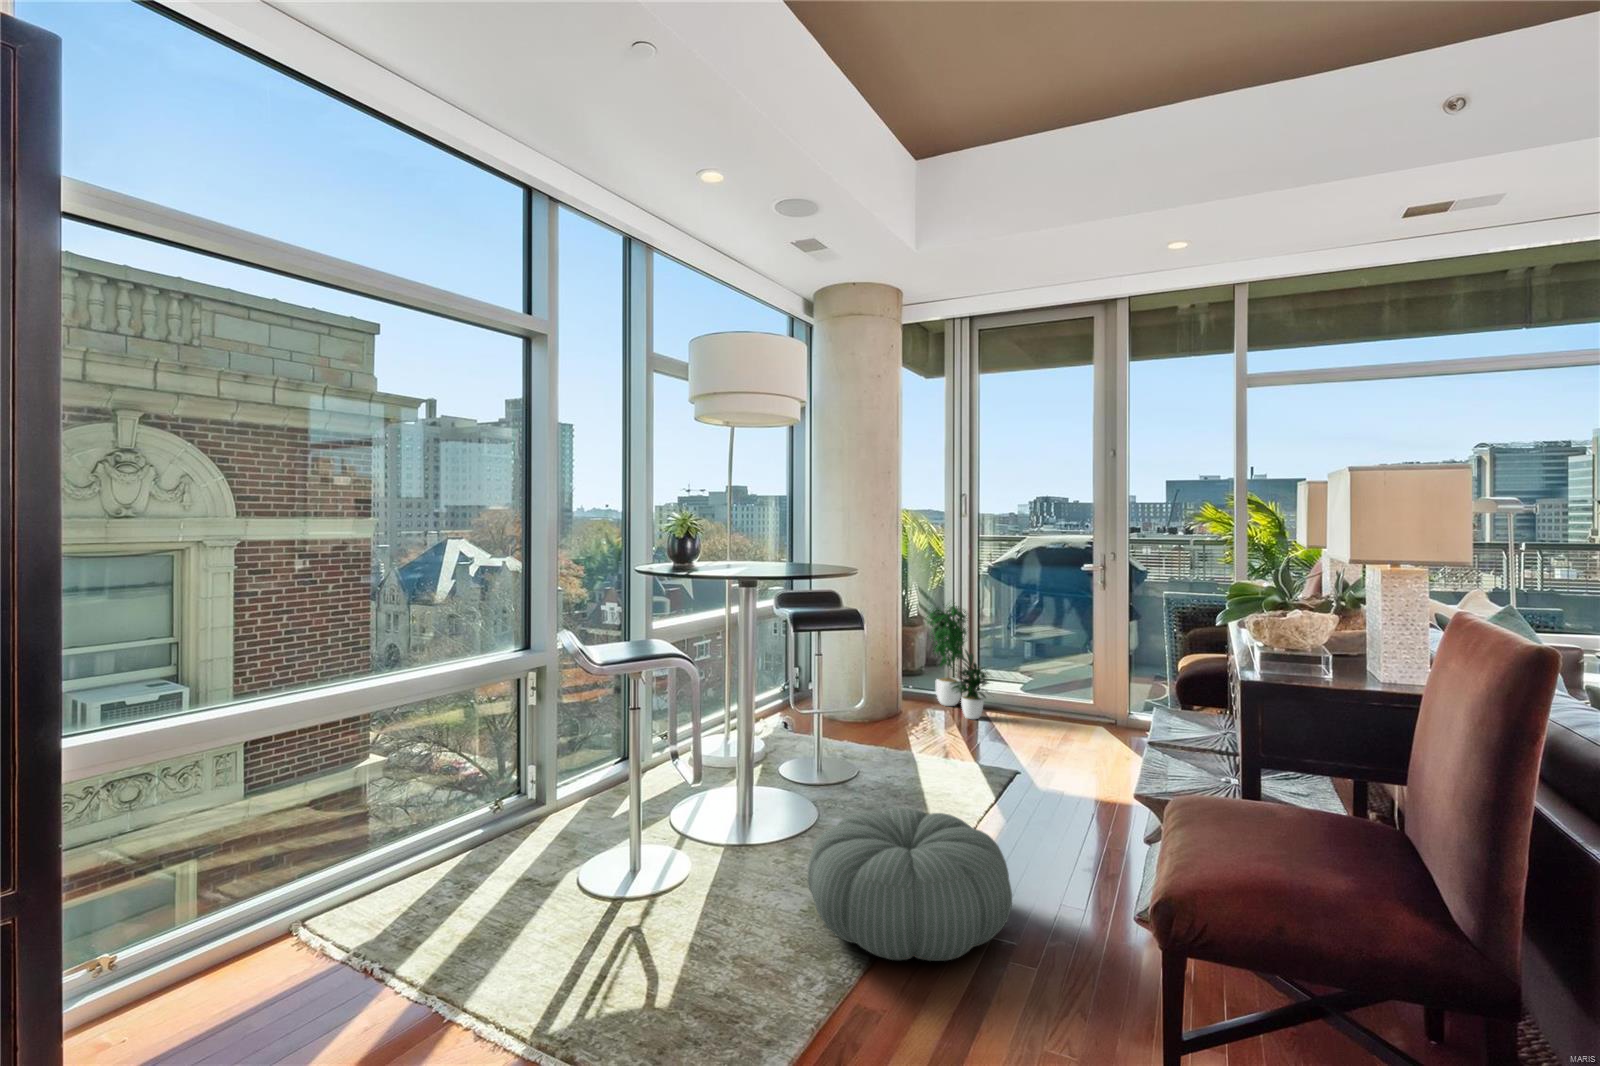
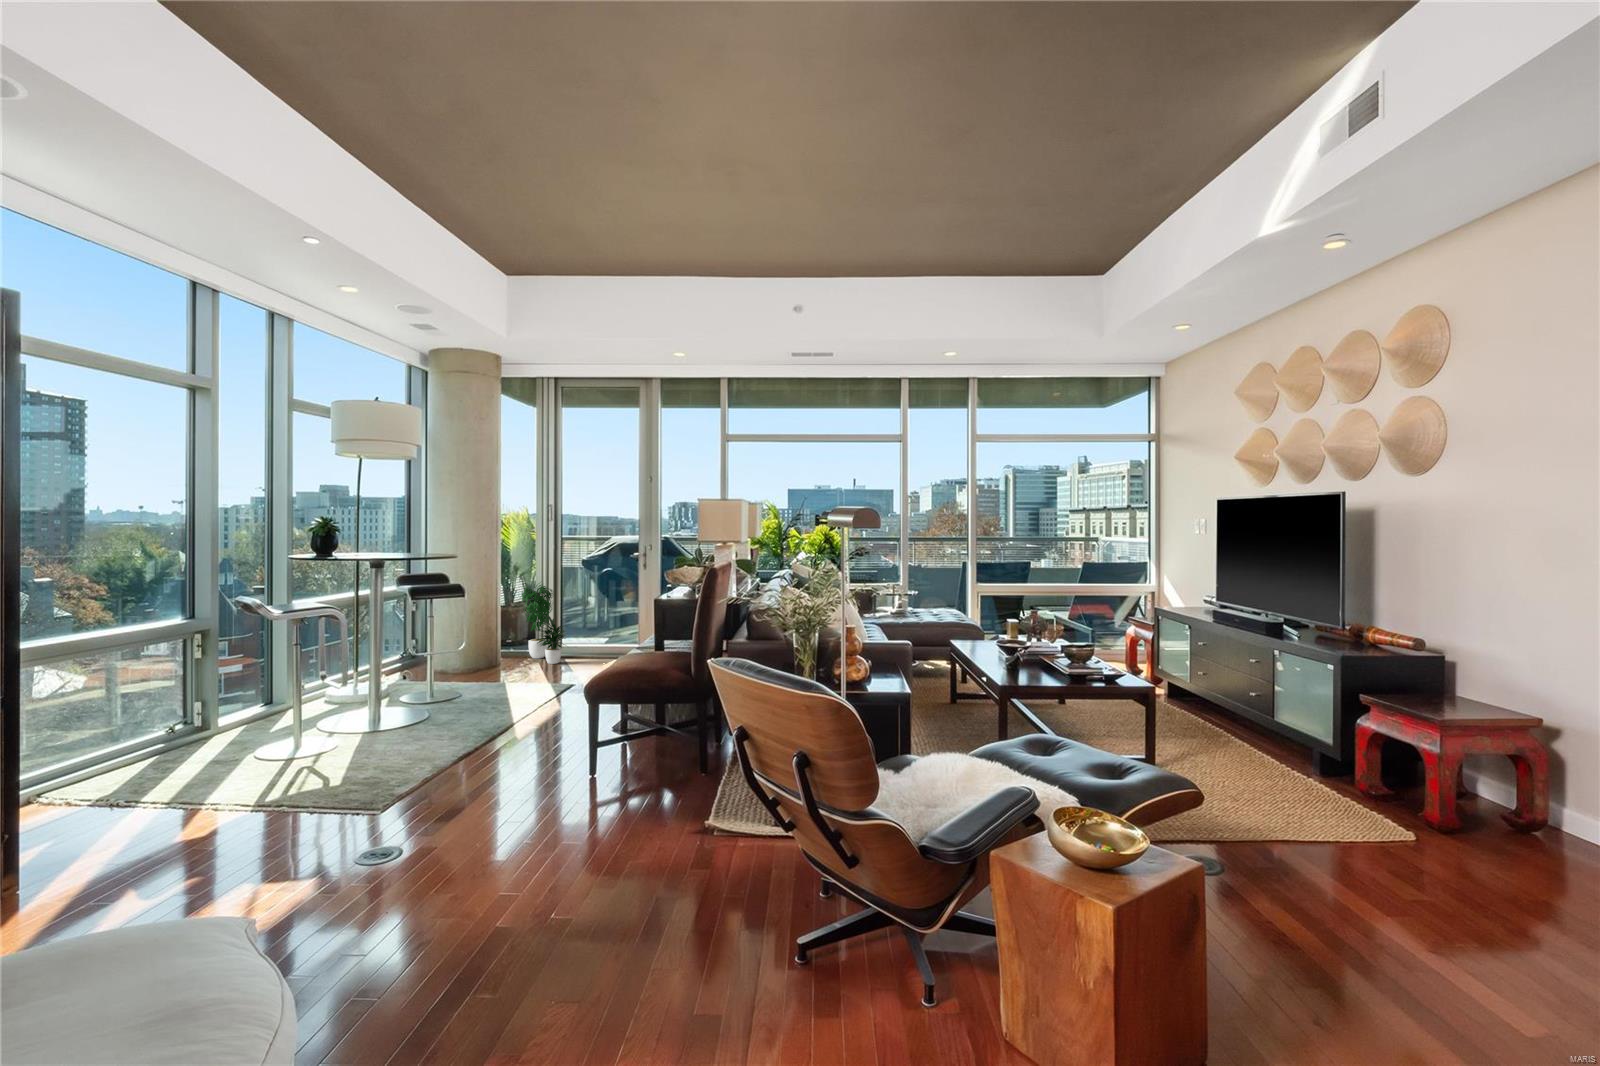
pouf: present [808,807,1012,961] -> none [420,689,539,754]

